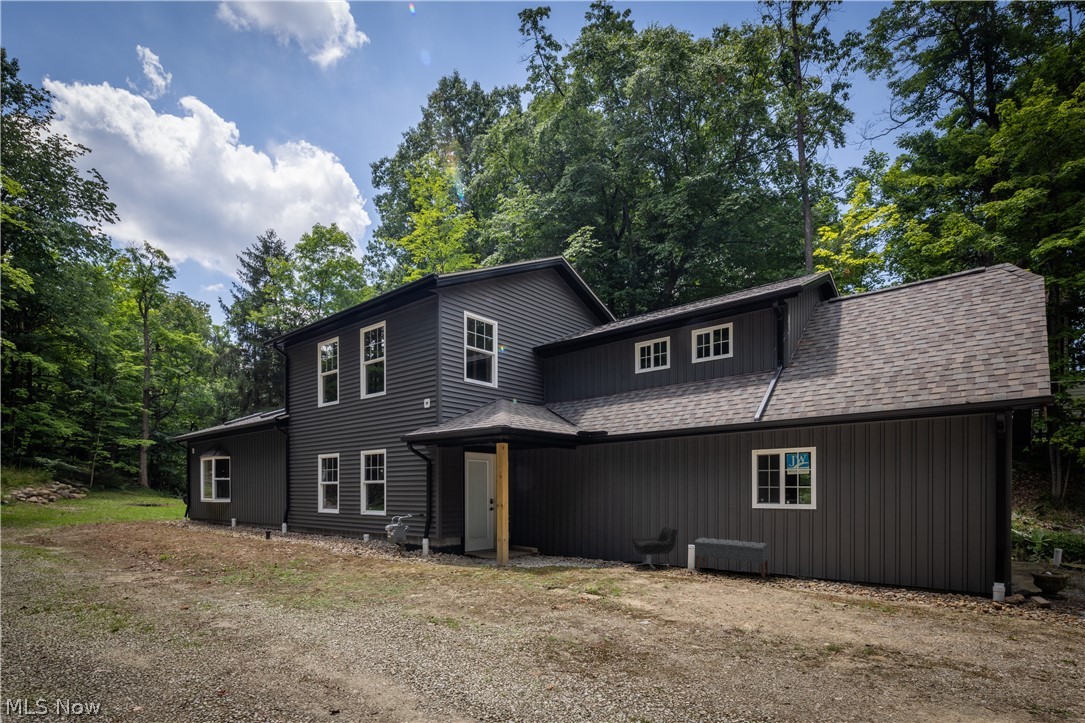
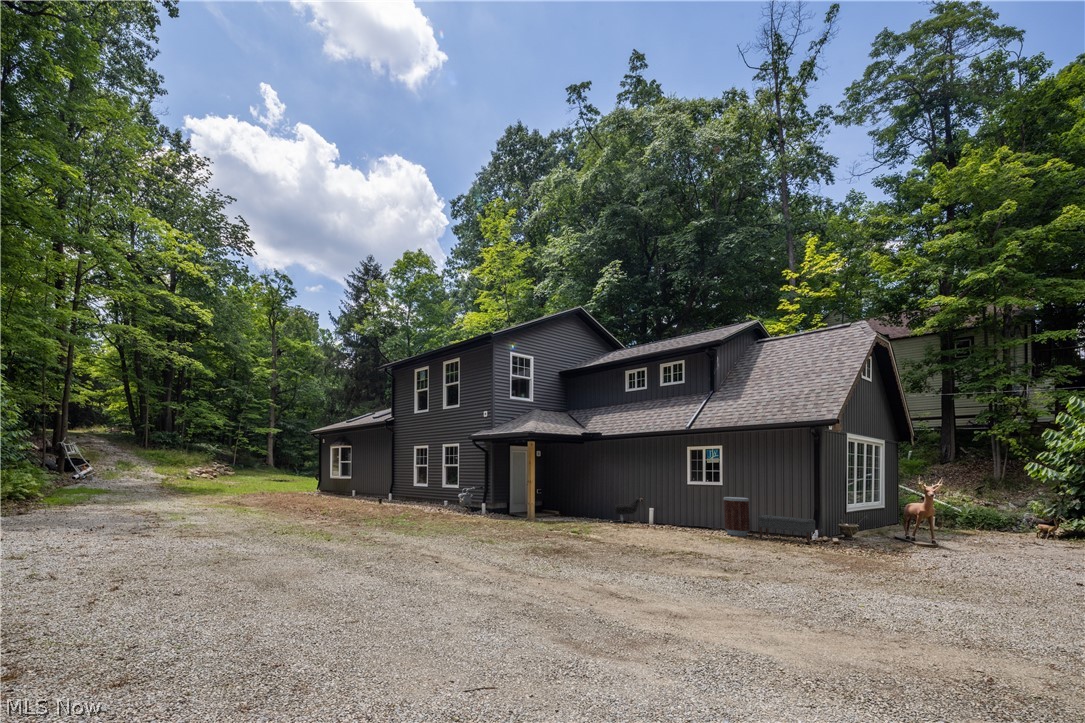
trash can: none [832,525,884,592] -> present [724,497,750,536]
bench: present [694,538,769,579] -> present [758,515,816,544]

